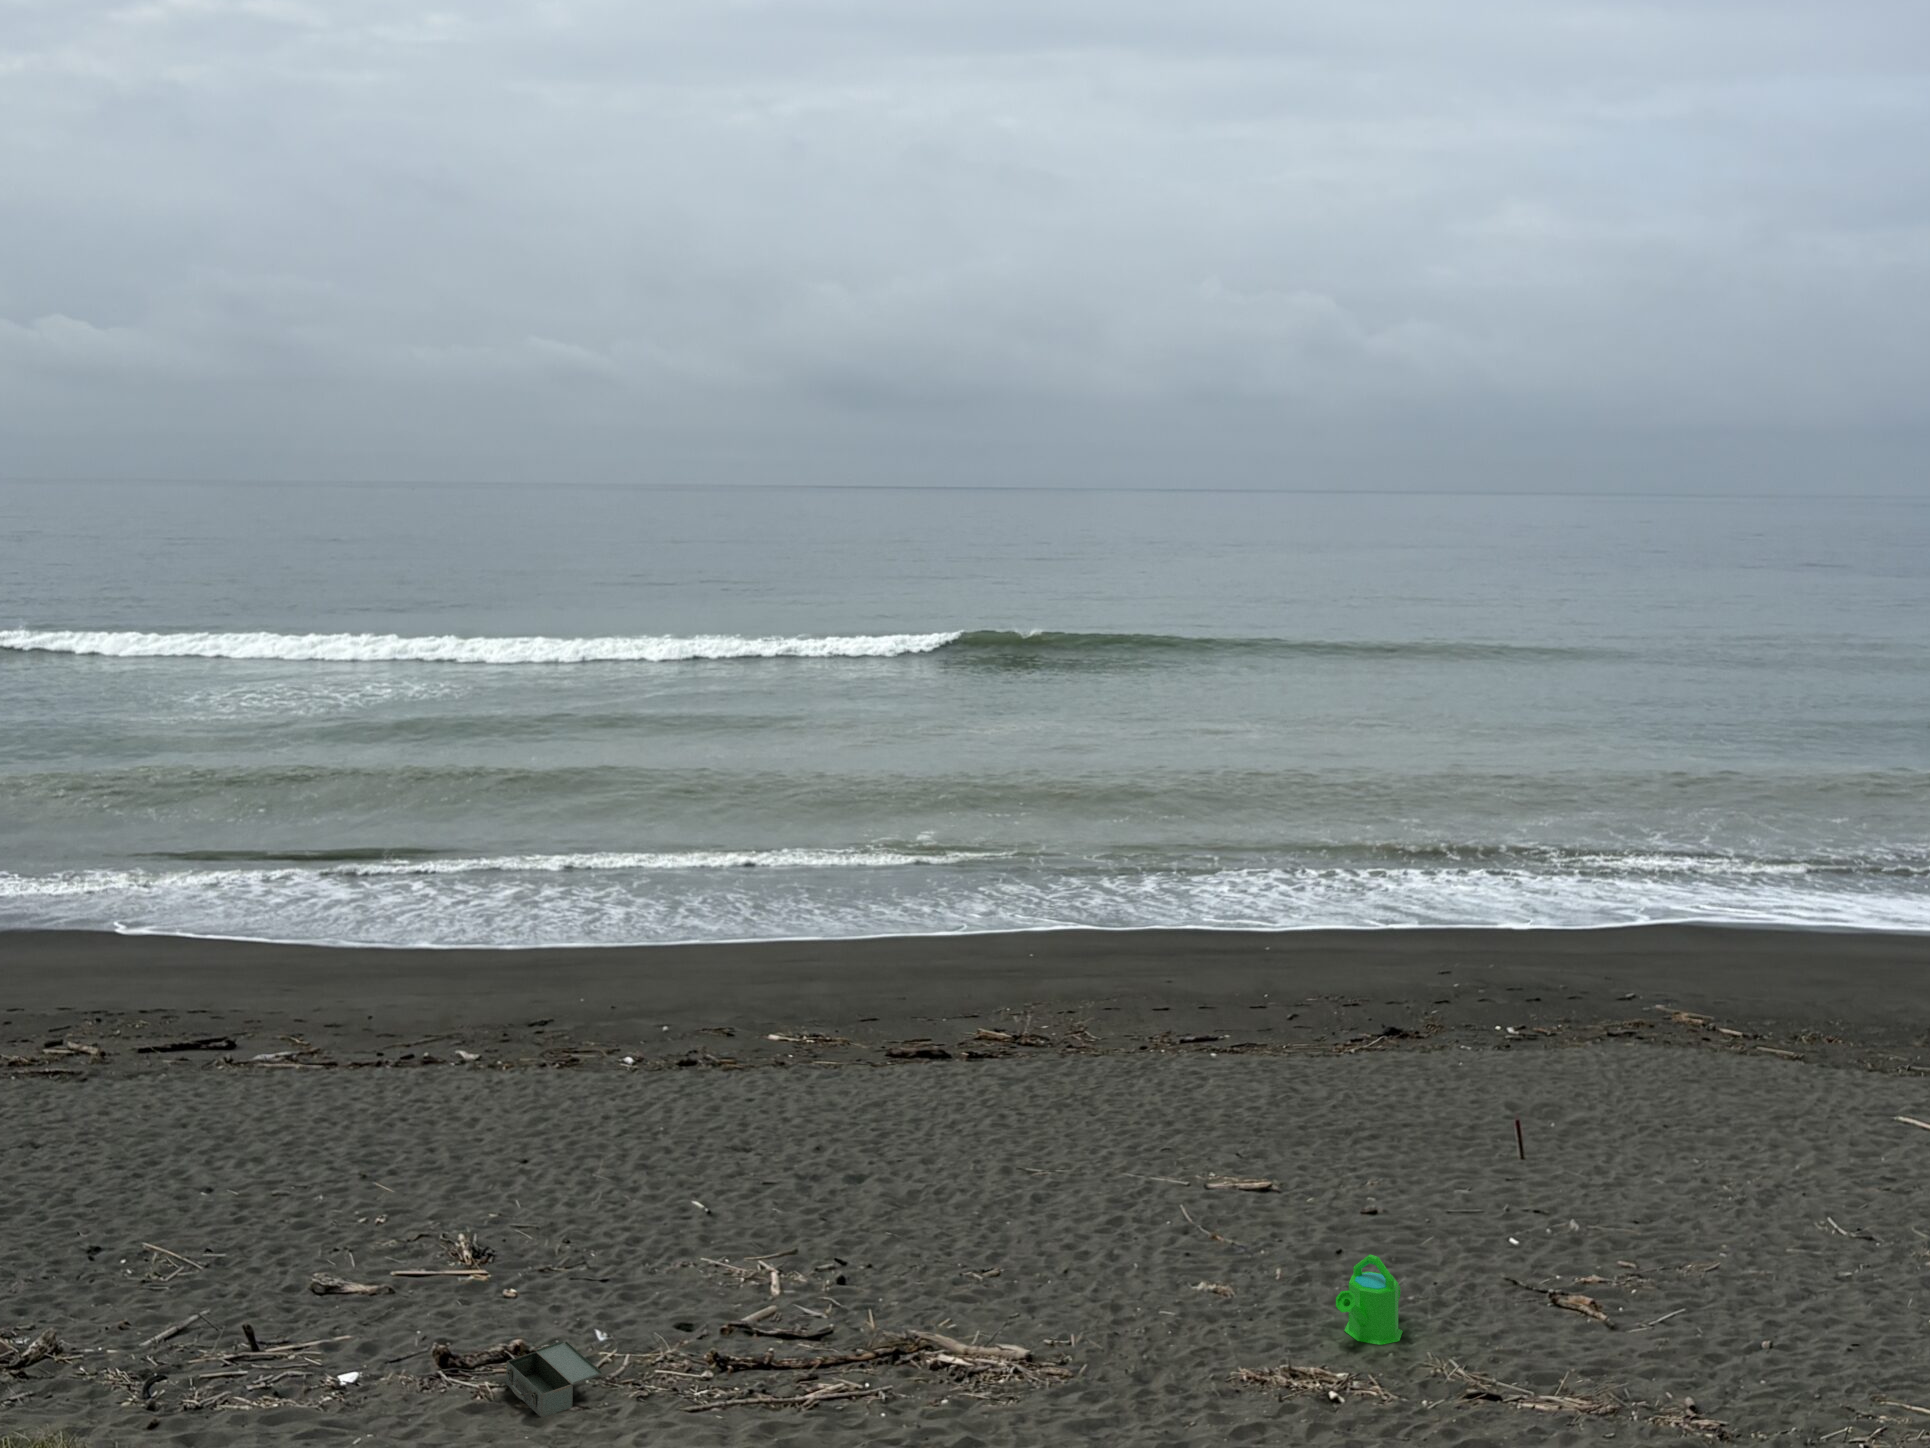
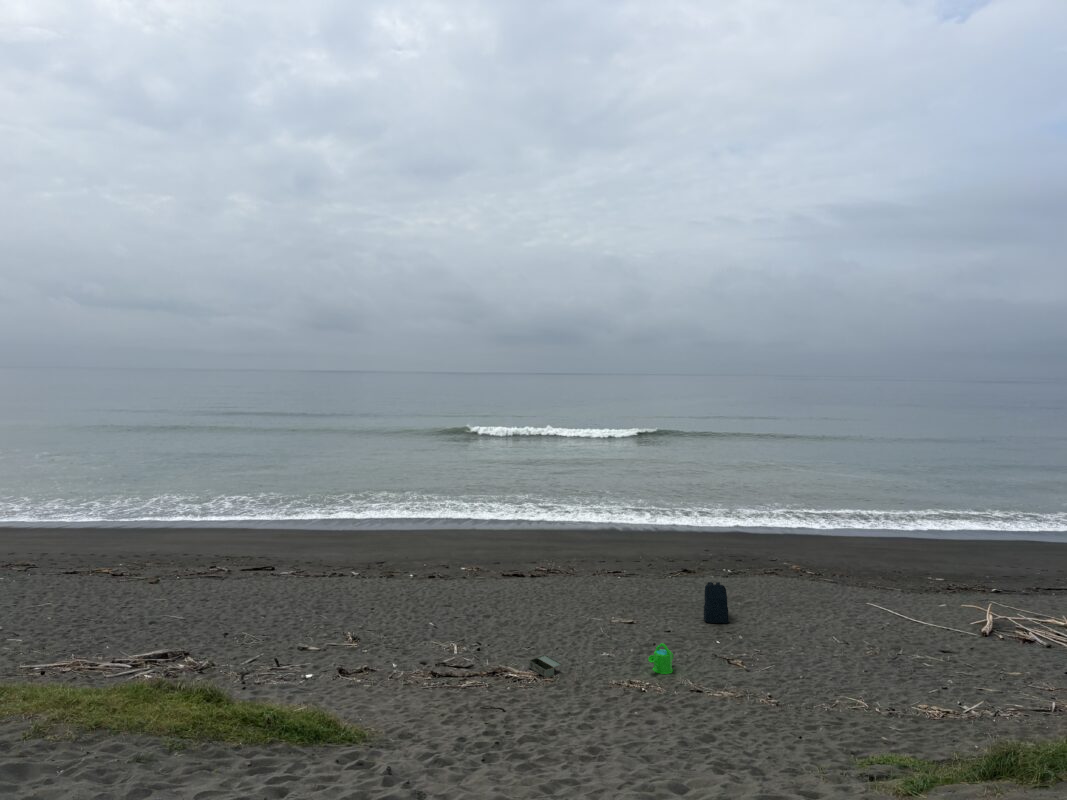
backpack: none [1457,1071,1527,1188] -> present [704,582,729,623]
toolbox: present [506,1341,602,1417] -> present [529,655,562,677]

